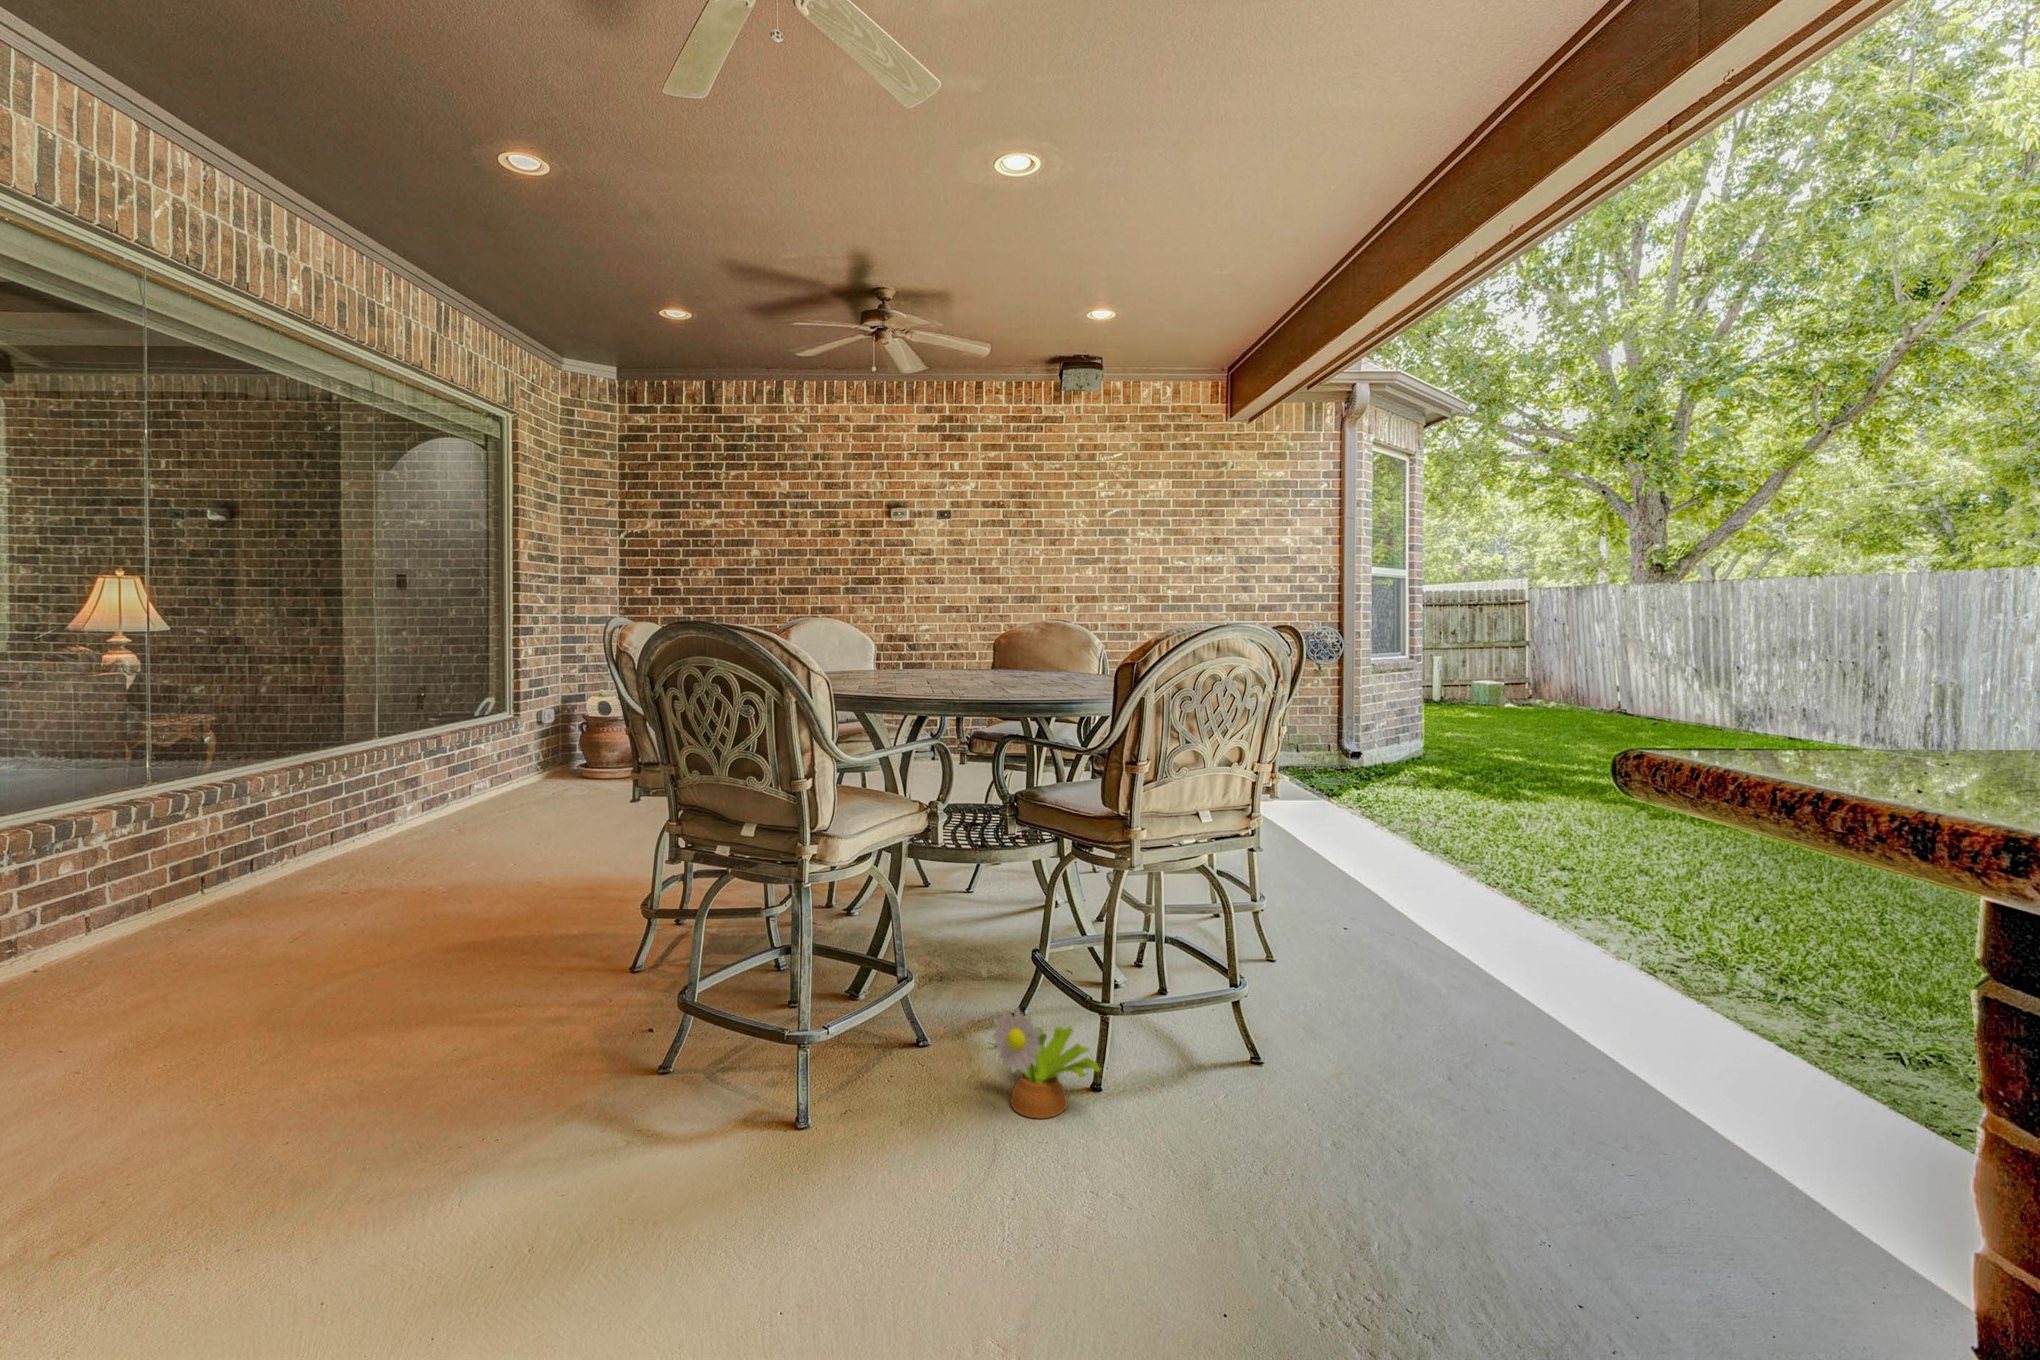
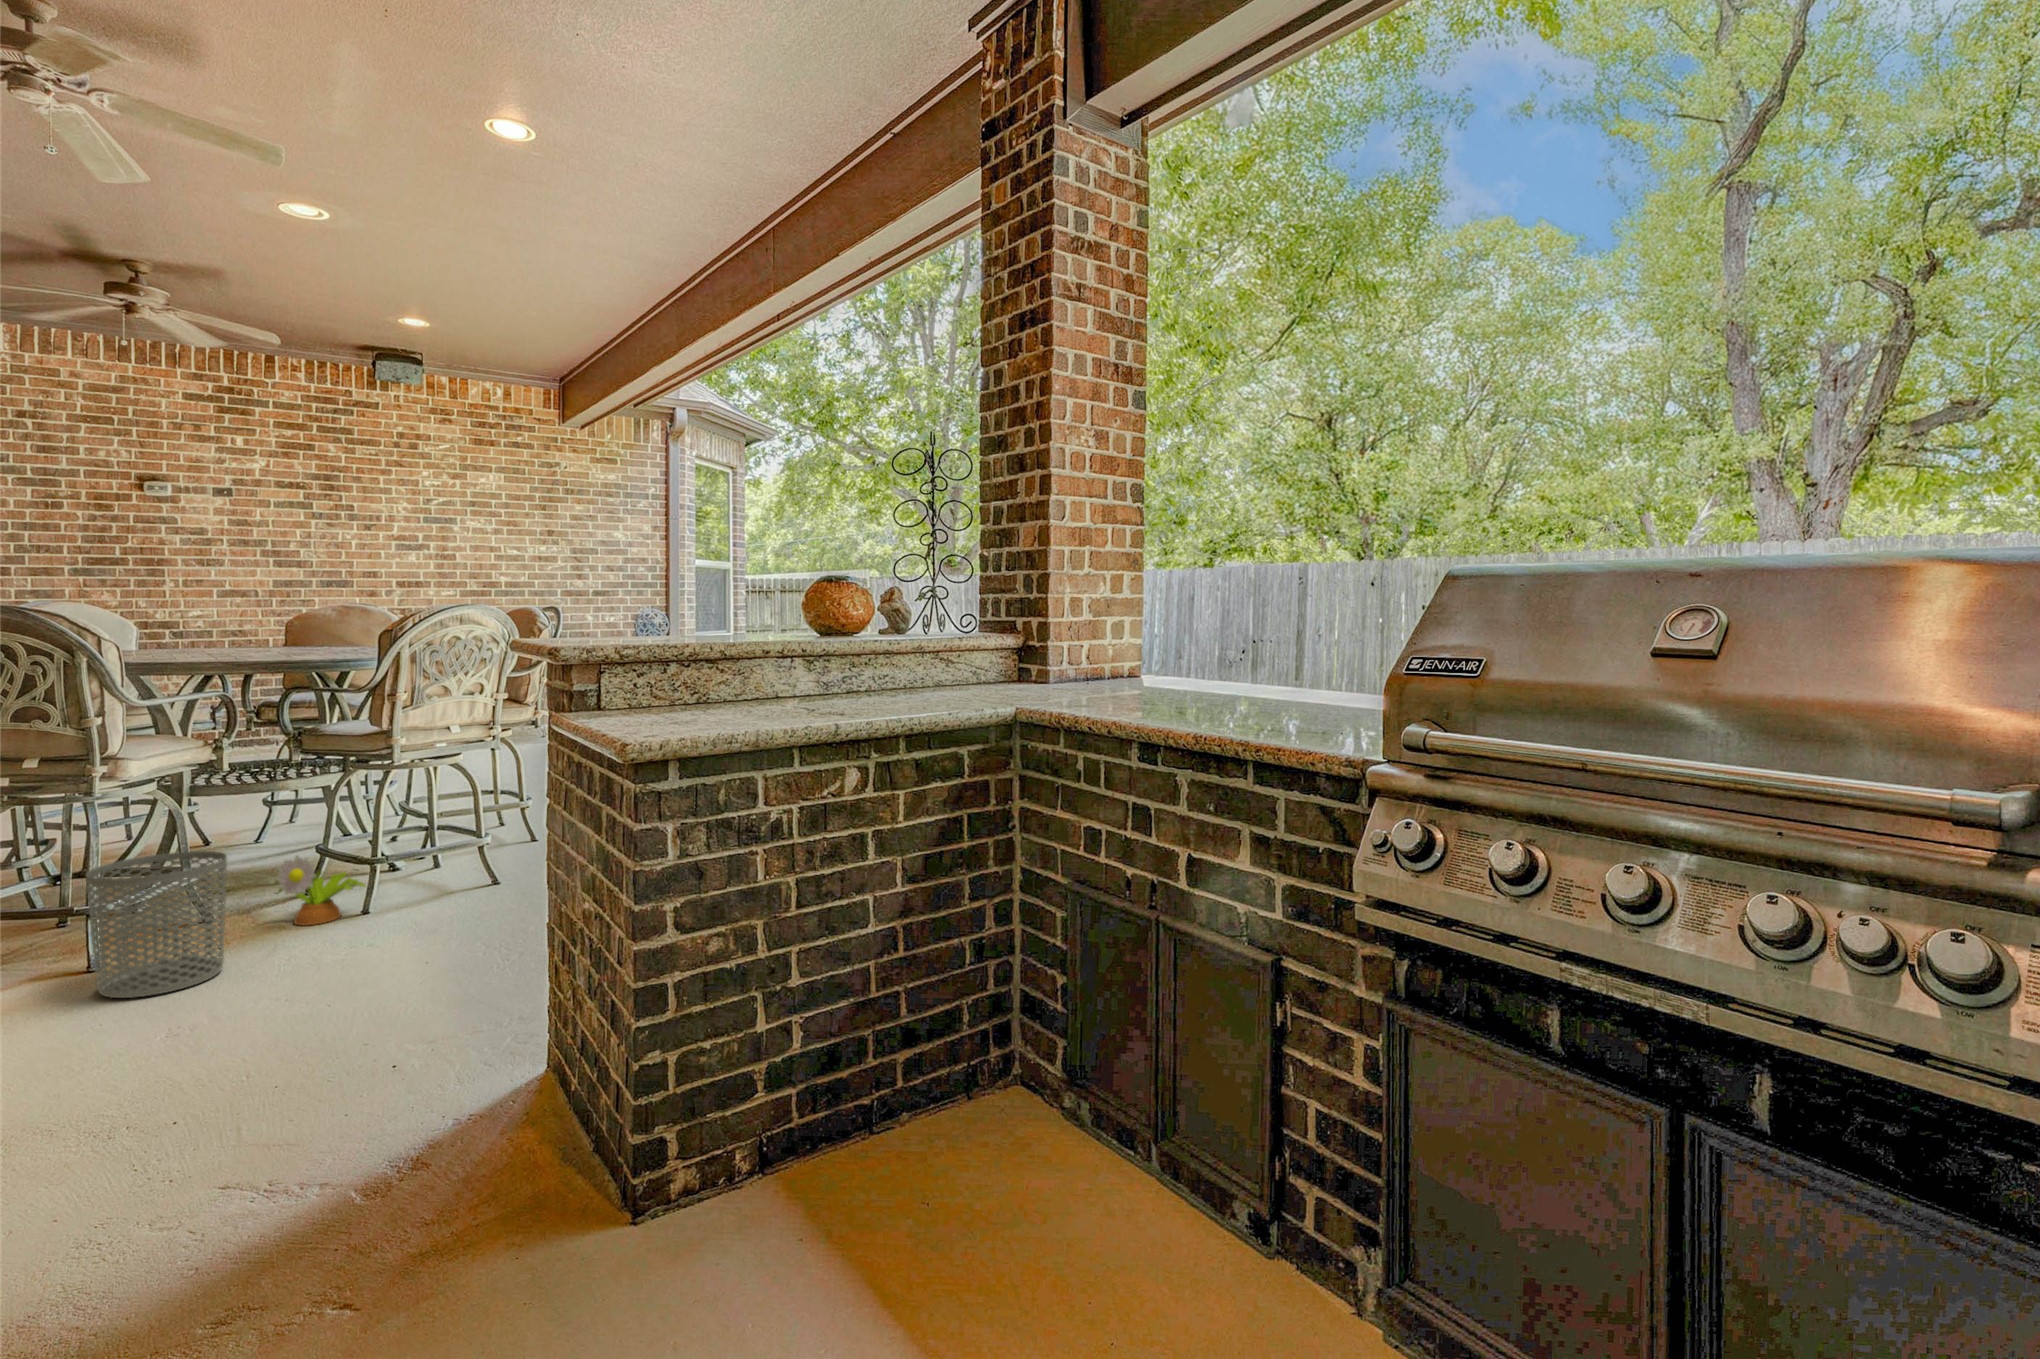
waste bin: none [772,1002,936,1272] -> present [86,851,227,998]

